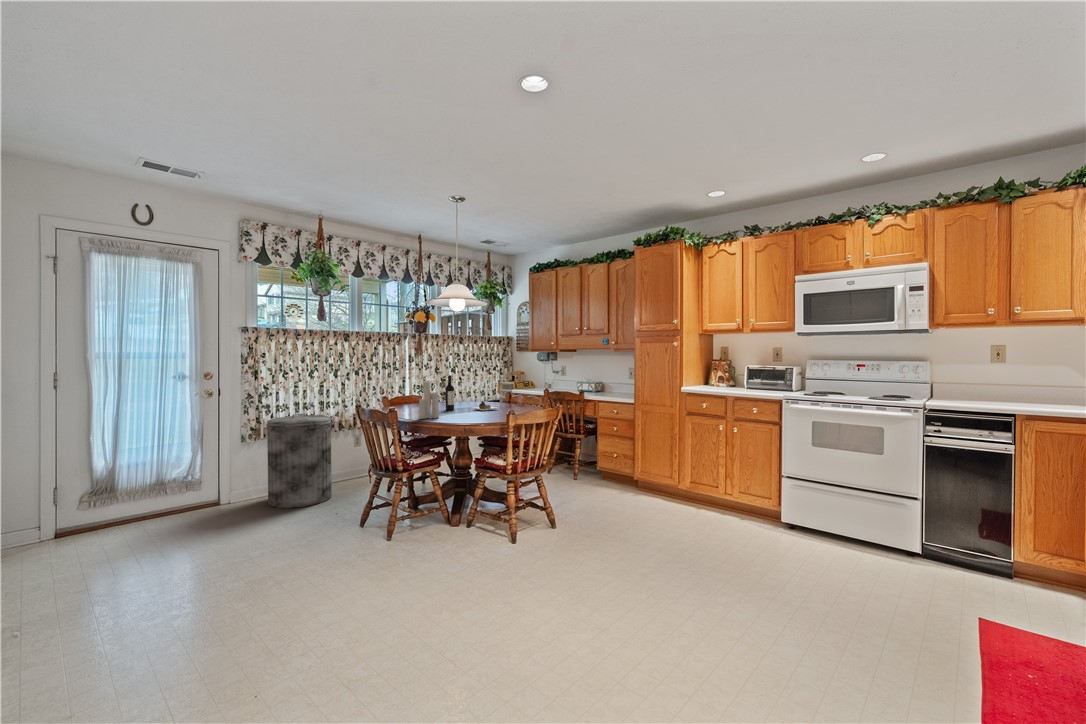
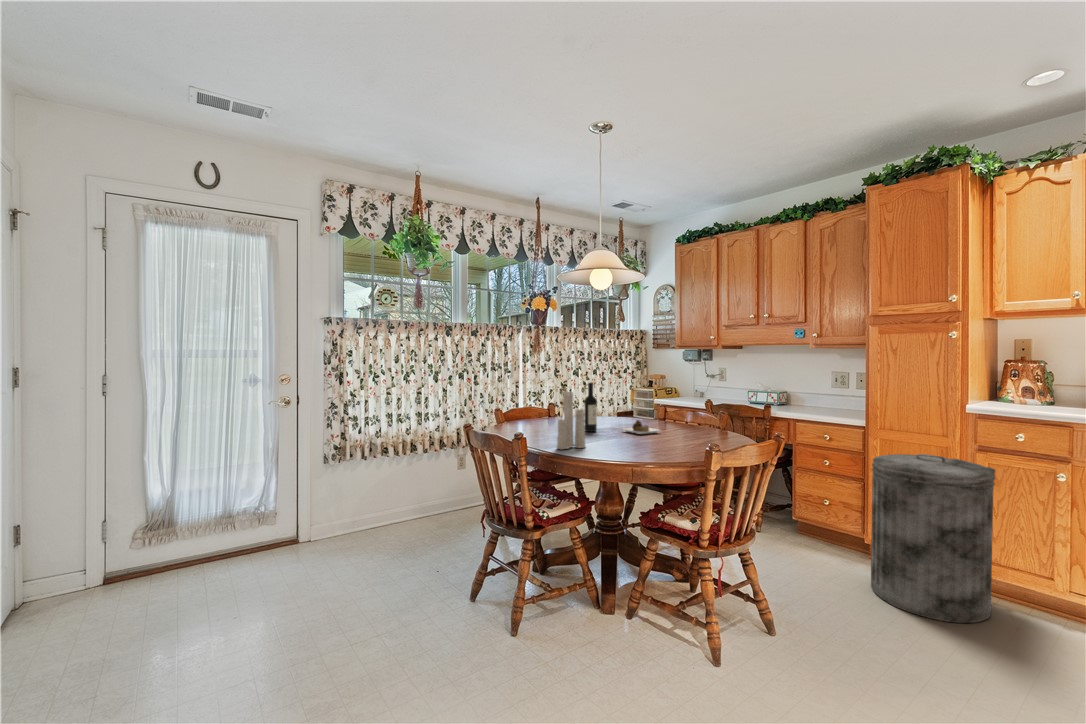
trash can: present [267,413,332,508] -> present [871,454,995,623]

